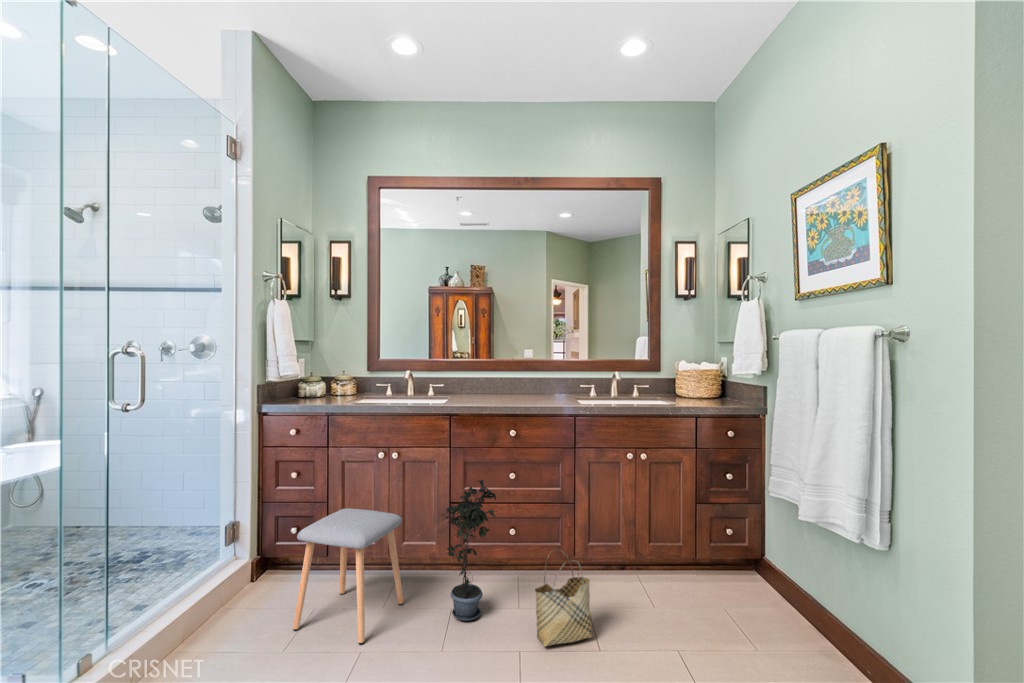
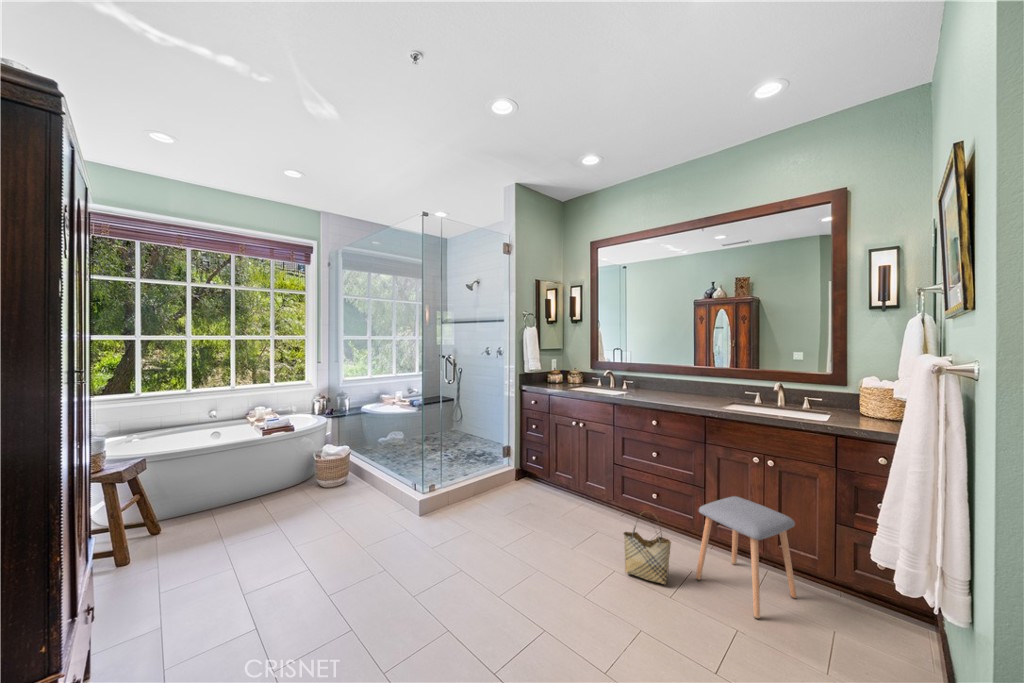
potted plant: present [442,480,497,621] -> none [582,450,621,540]
stool: present [293,508,404,644] -> present [696,496,797,619]

